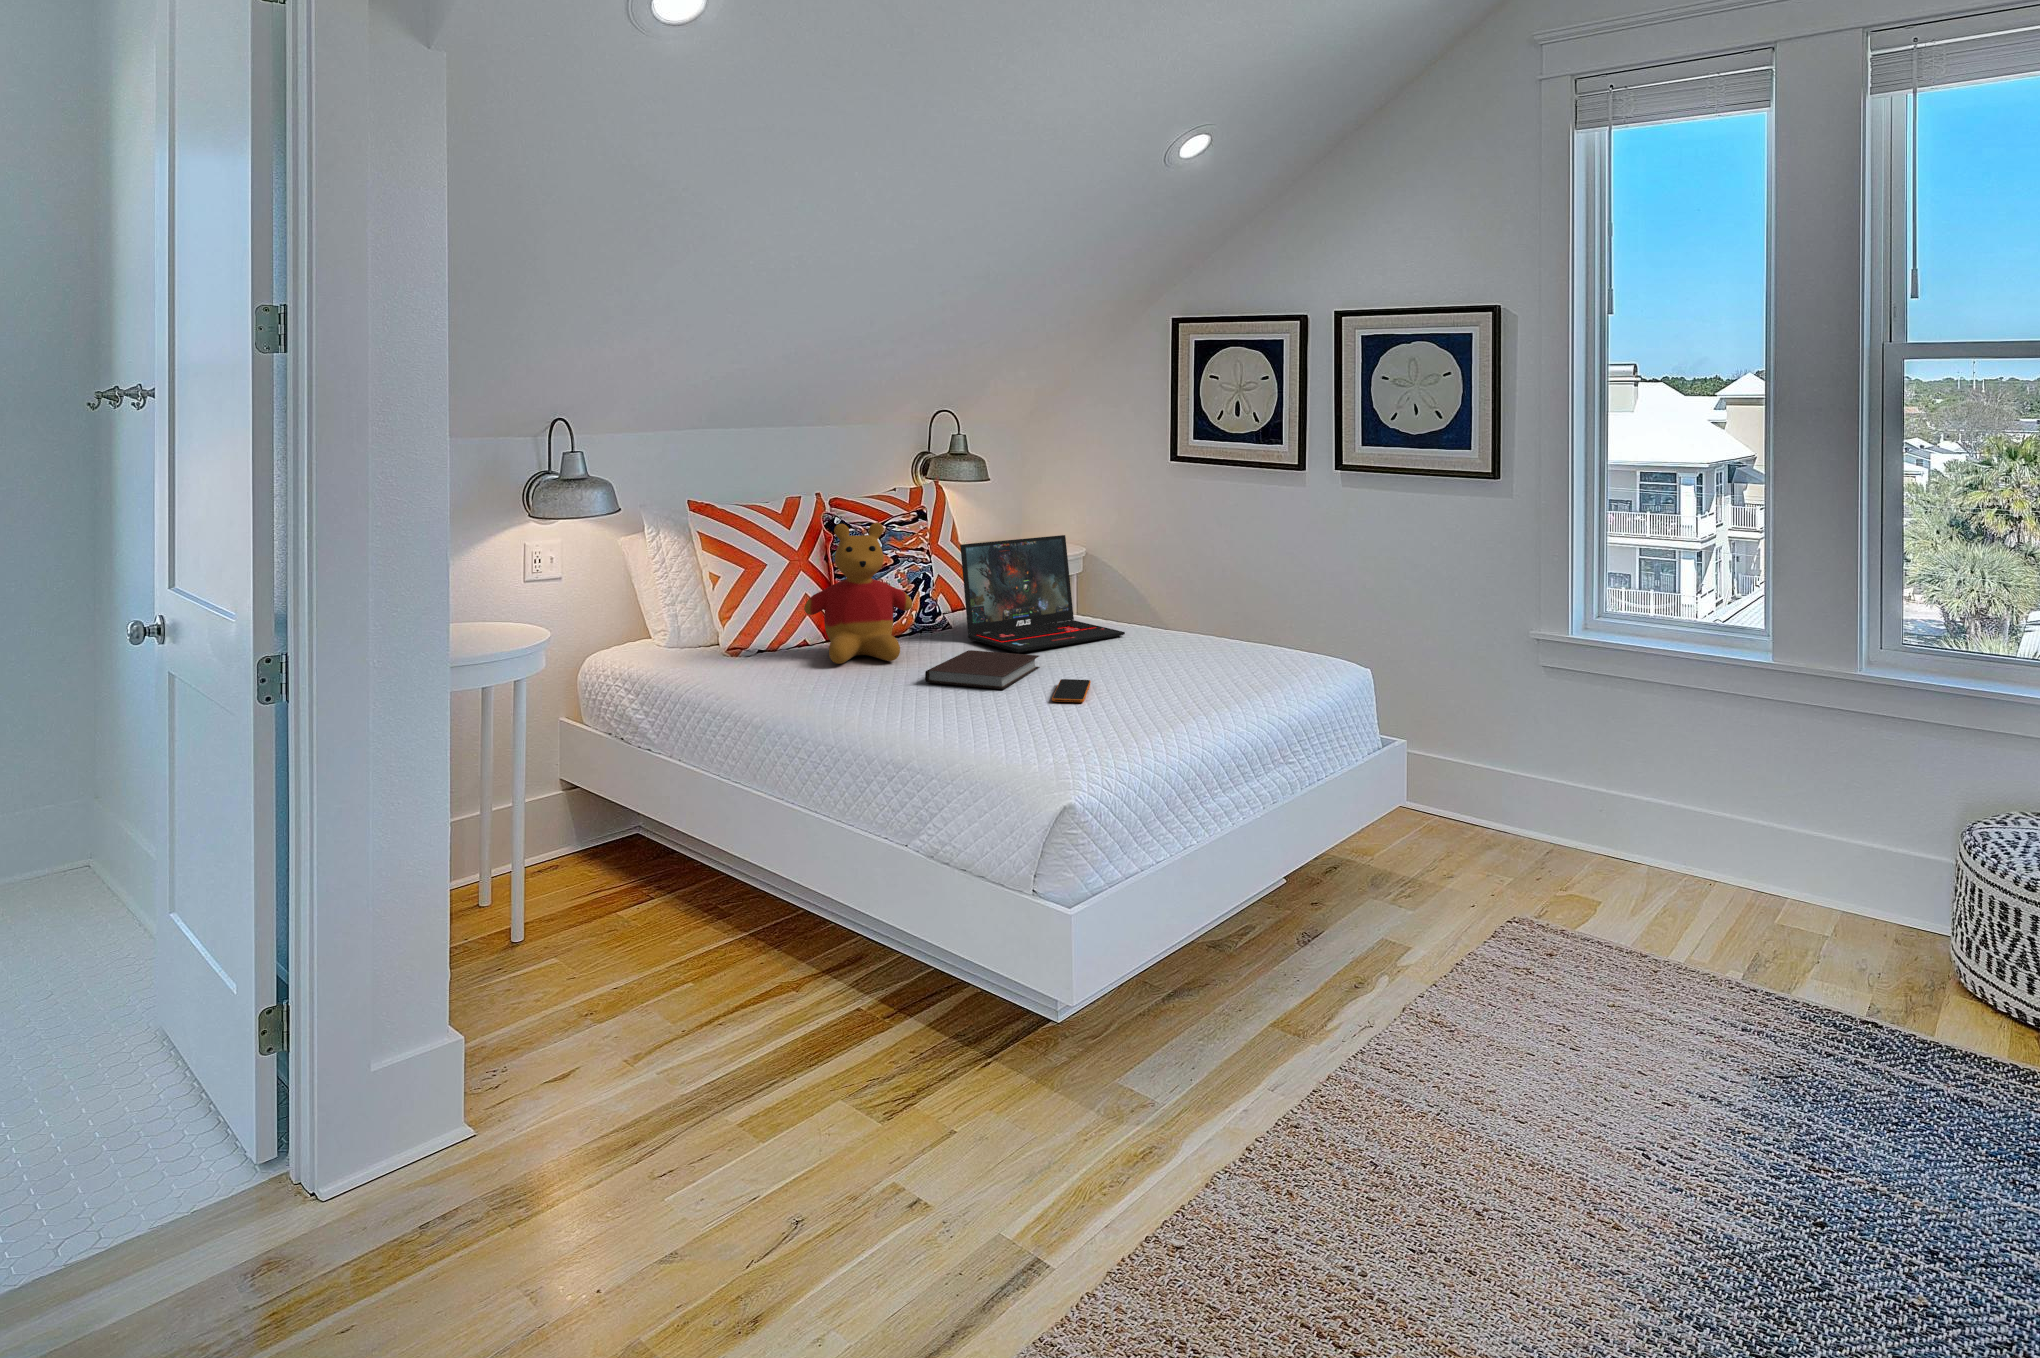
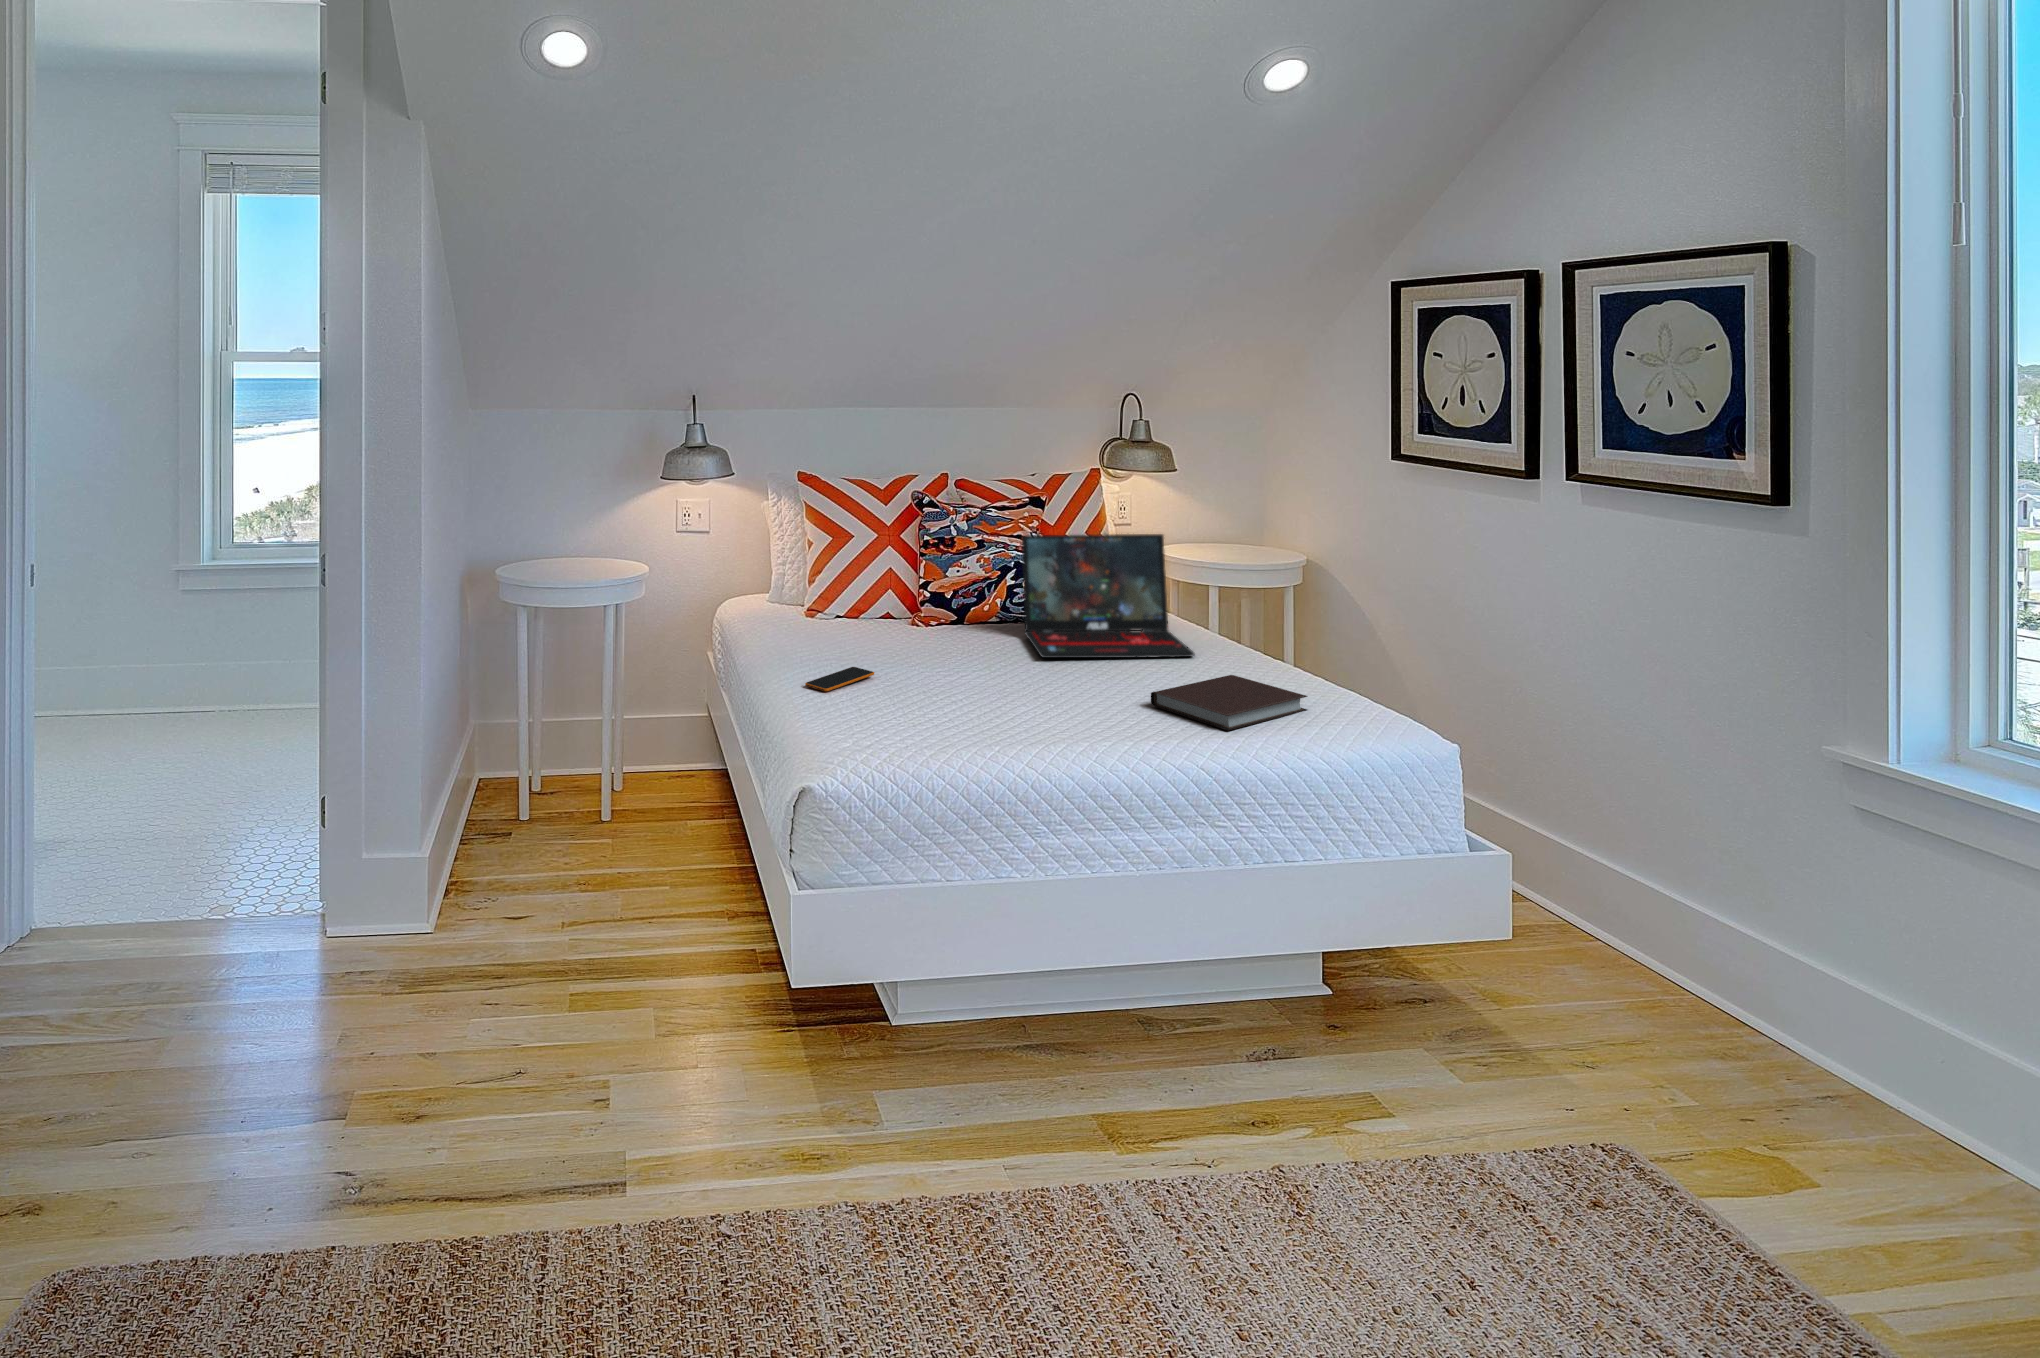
stuffed bear: present [804,523,912,664] -> none [858,505,960,647]
notebook: present [925,650,1040,689] -> present [1151,675,1307,730]
smartphone: present [1052,679,1091,702] -> present [805,667,874,691]

